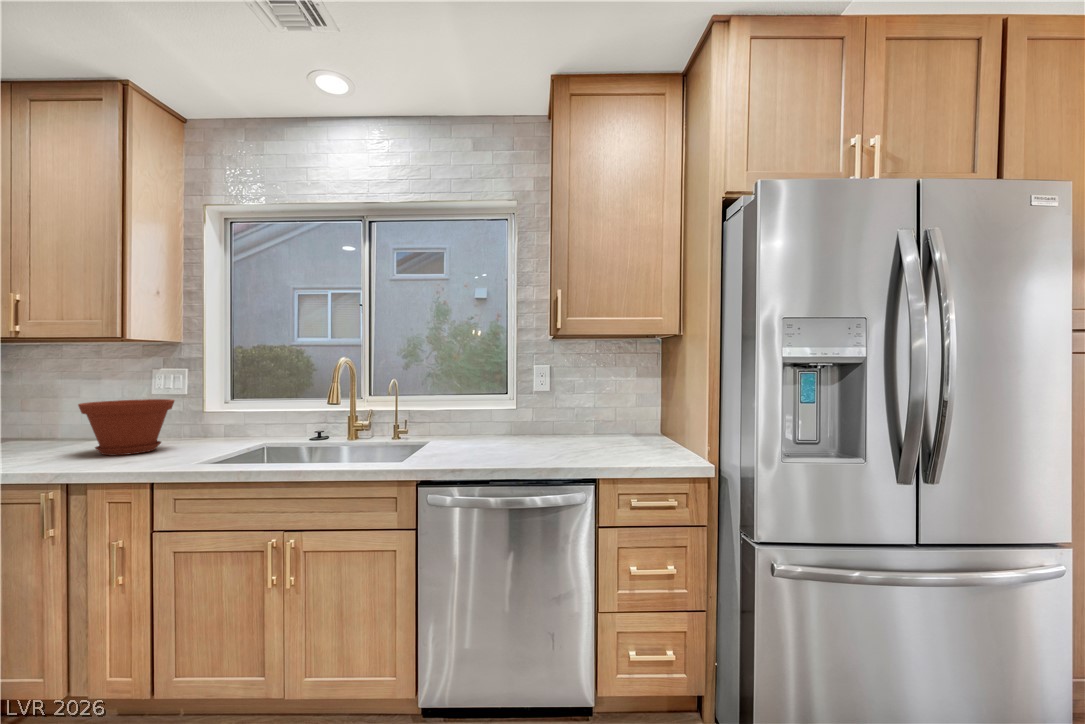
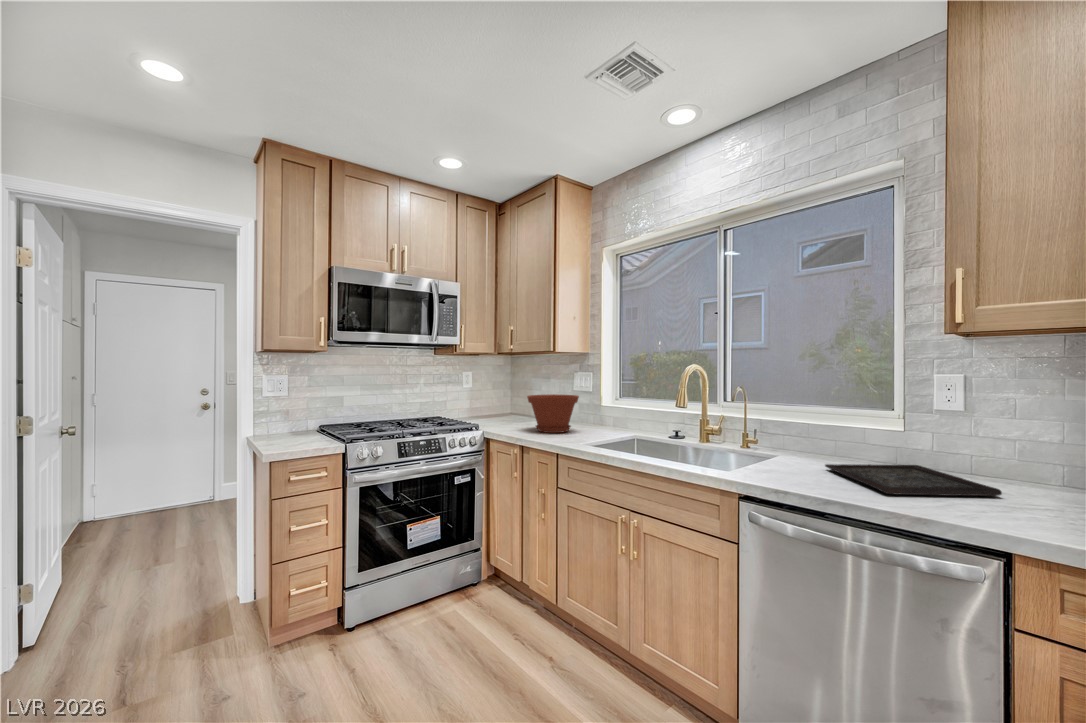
tray: none [477,436,591,459] -> present [825,464,1002,496]

